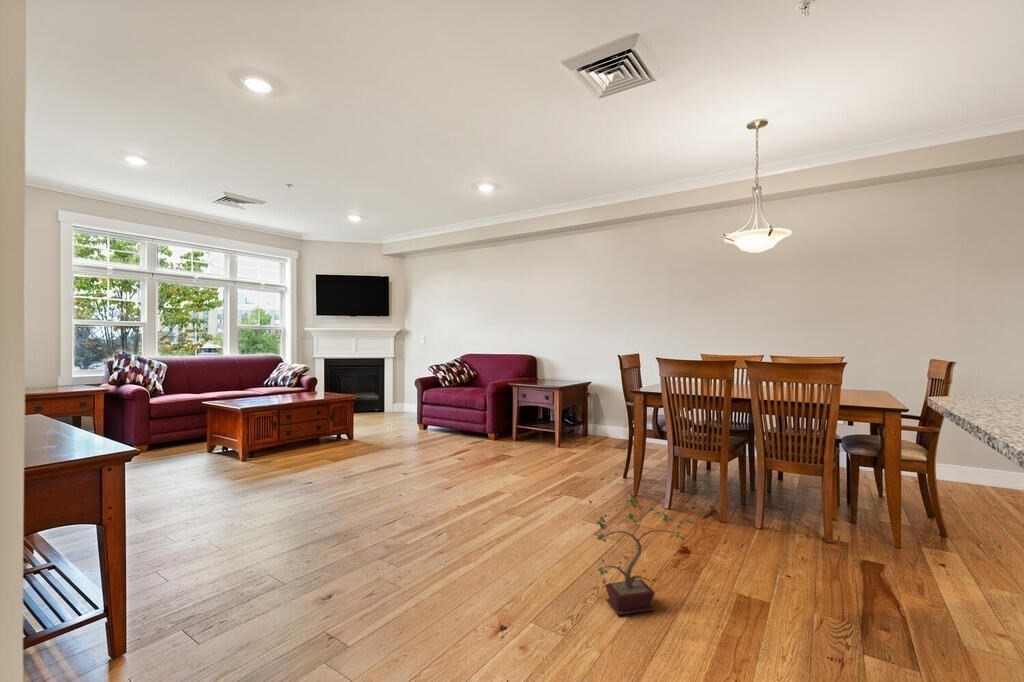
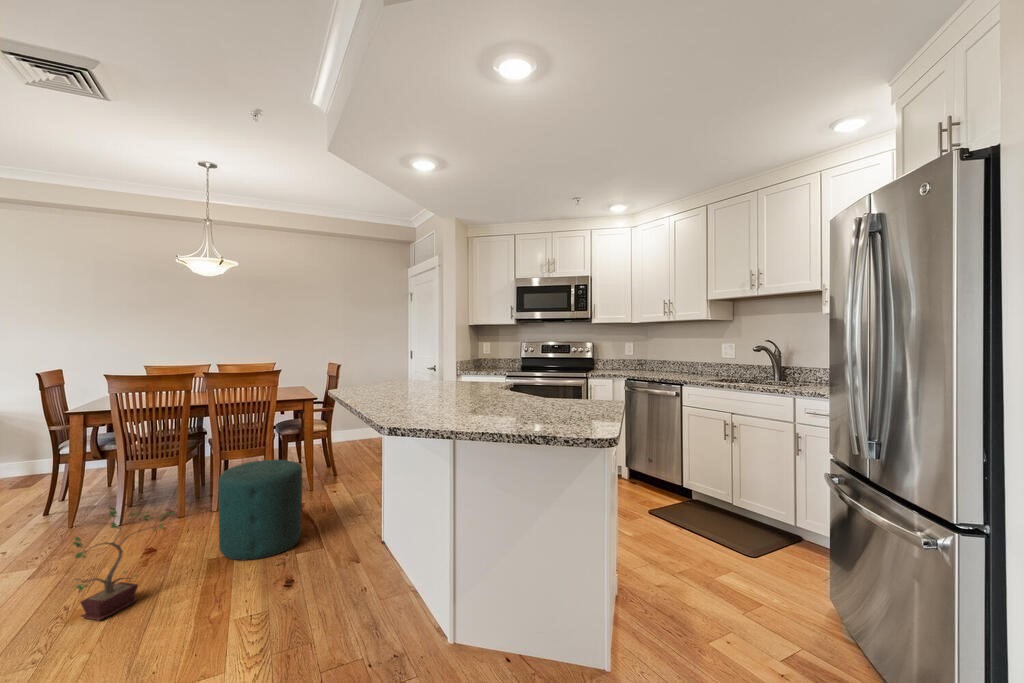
ottoman: none [750,483,876,638] -> present [219,460,302,560]

